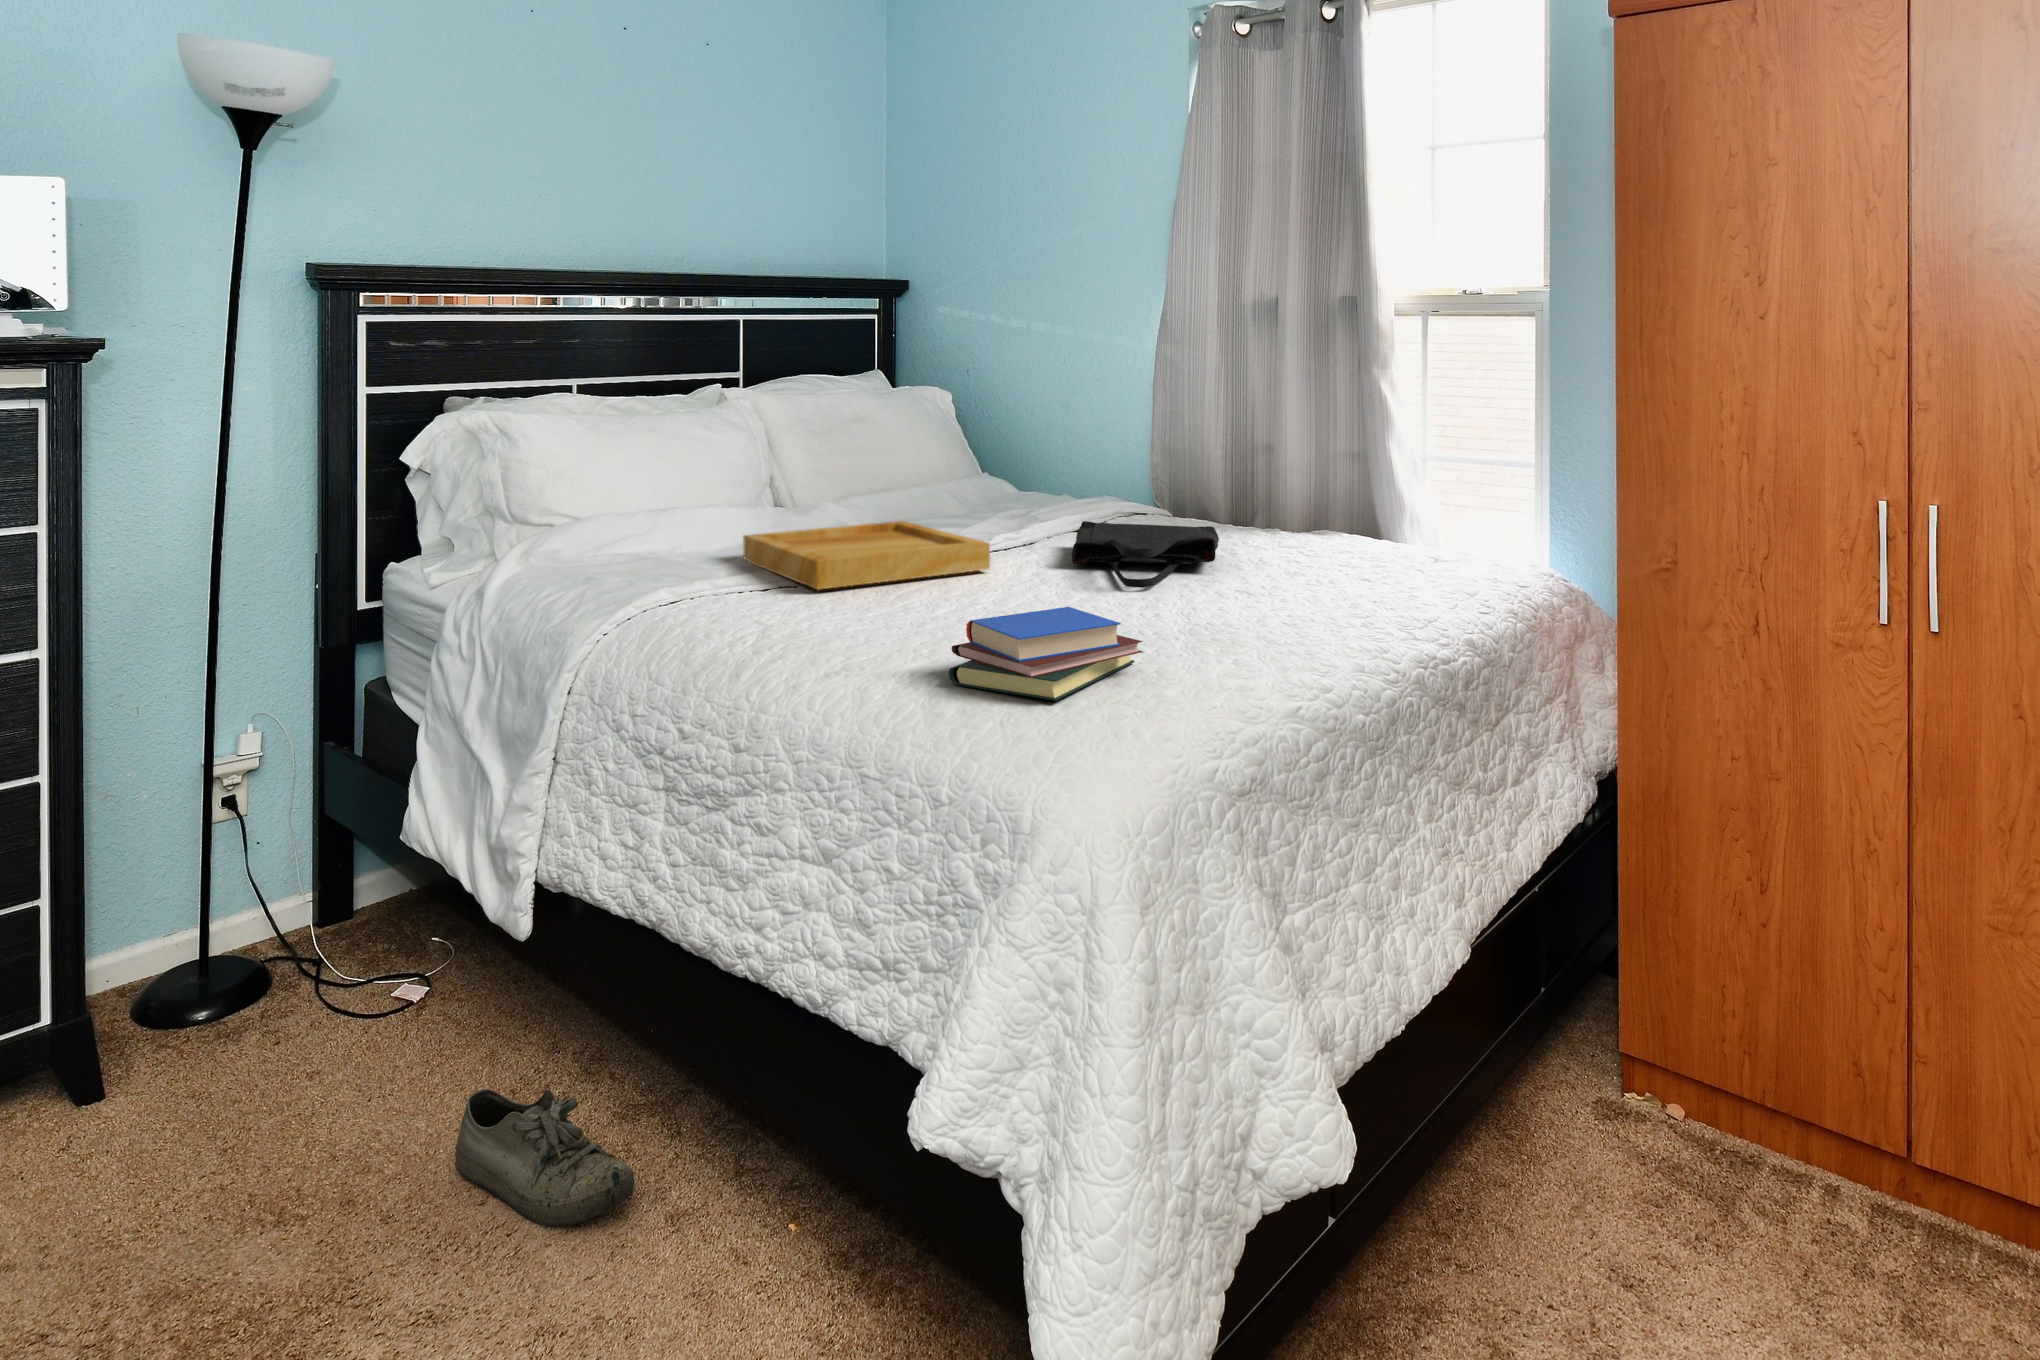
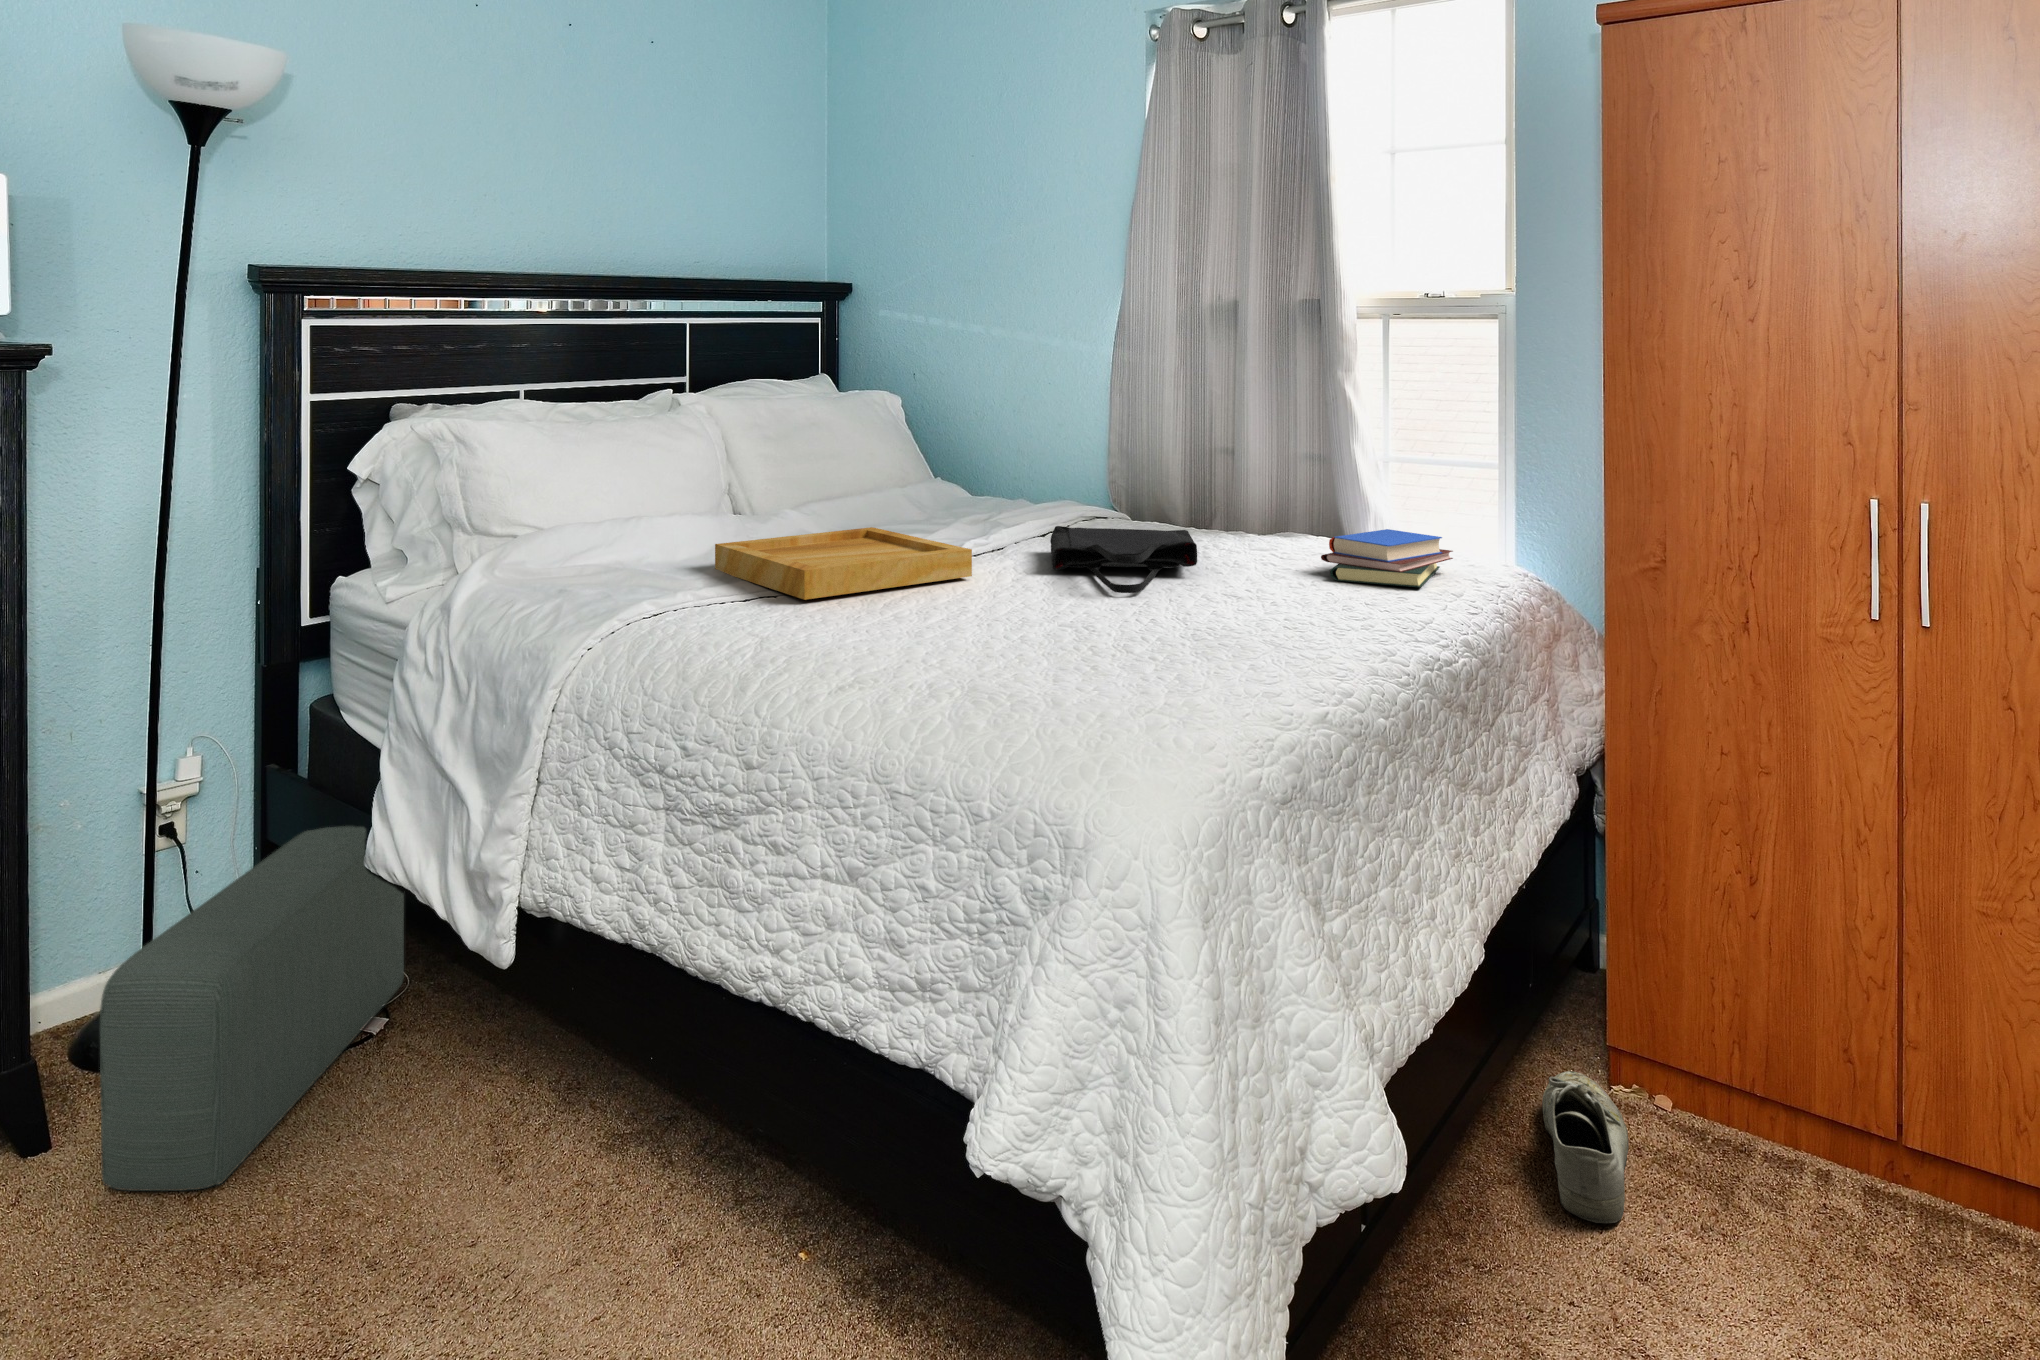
book: present [949,607,1143,701] -> present [1321,529,1453,587]
pouf: none [143,803,451,1142] -> present [100,826,404,1191]
shoe: present [455,1089,634,1226] -> present [1542,1071,1629,1223]

